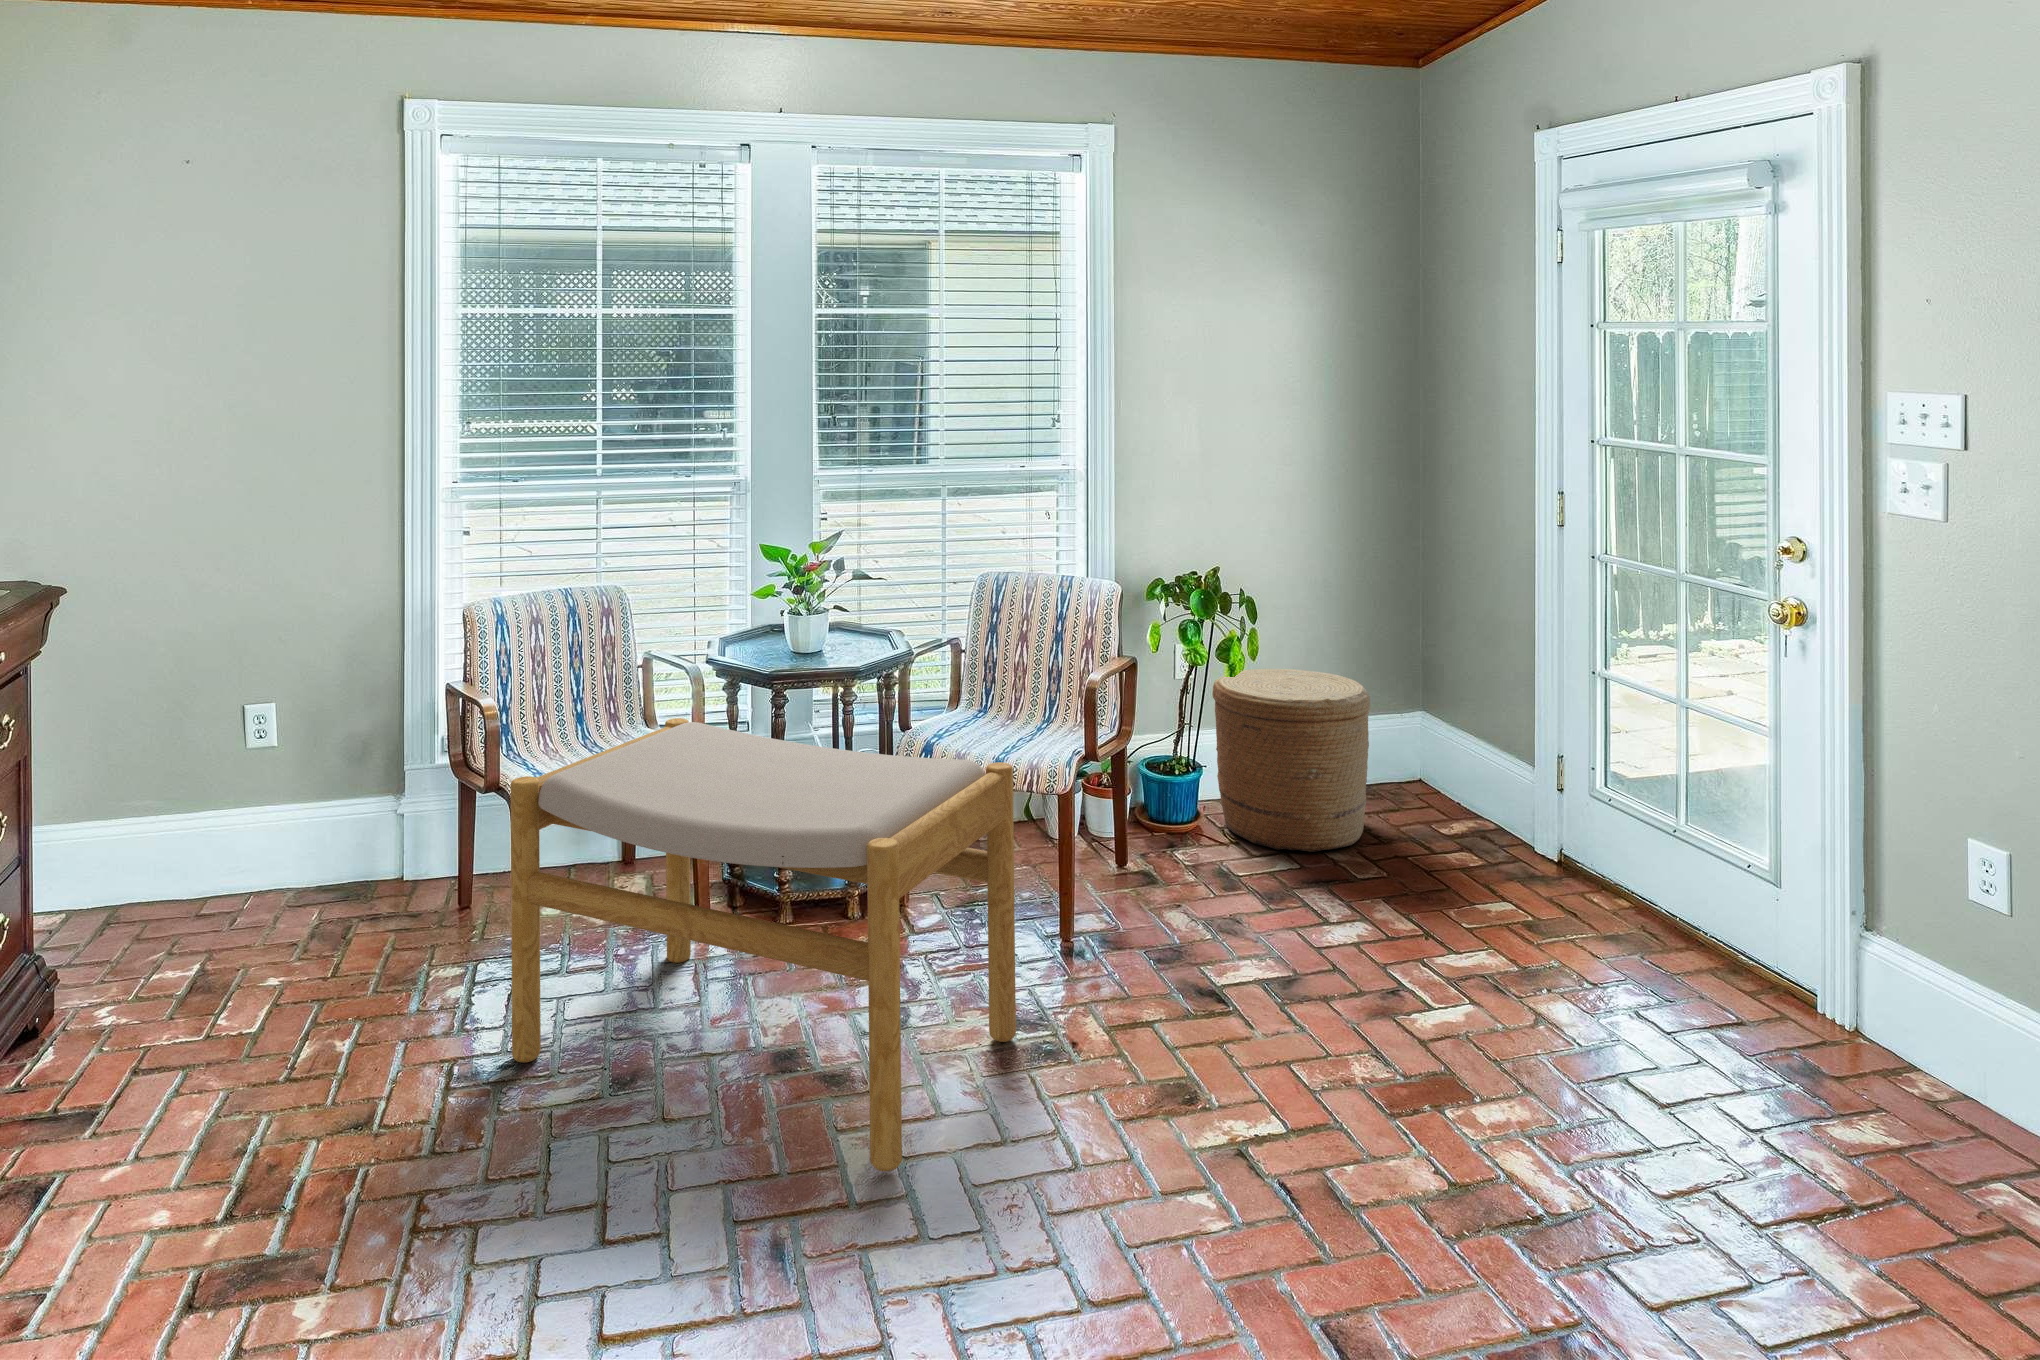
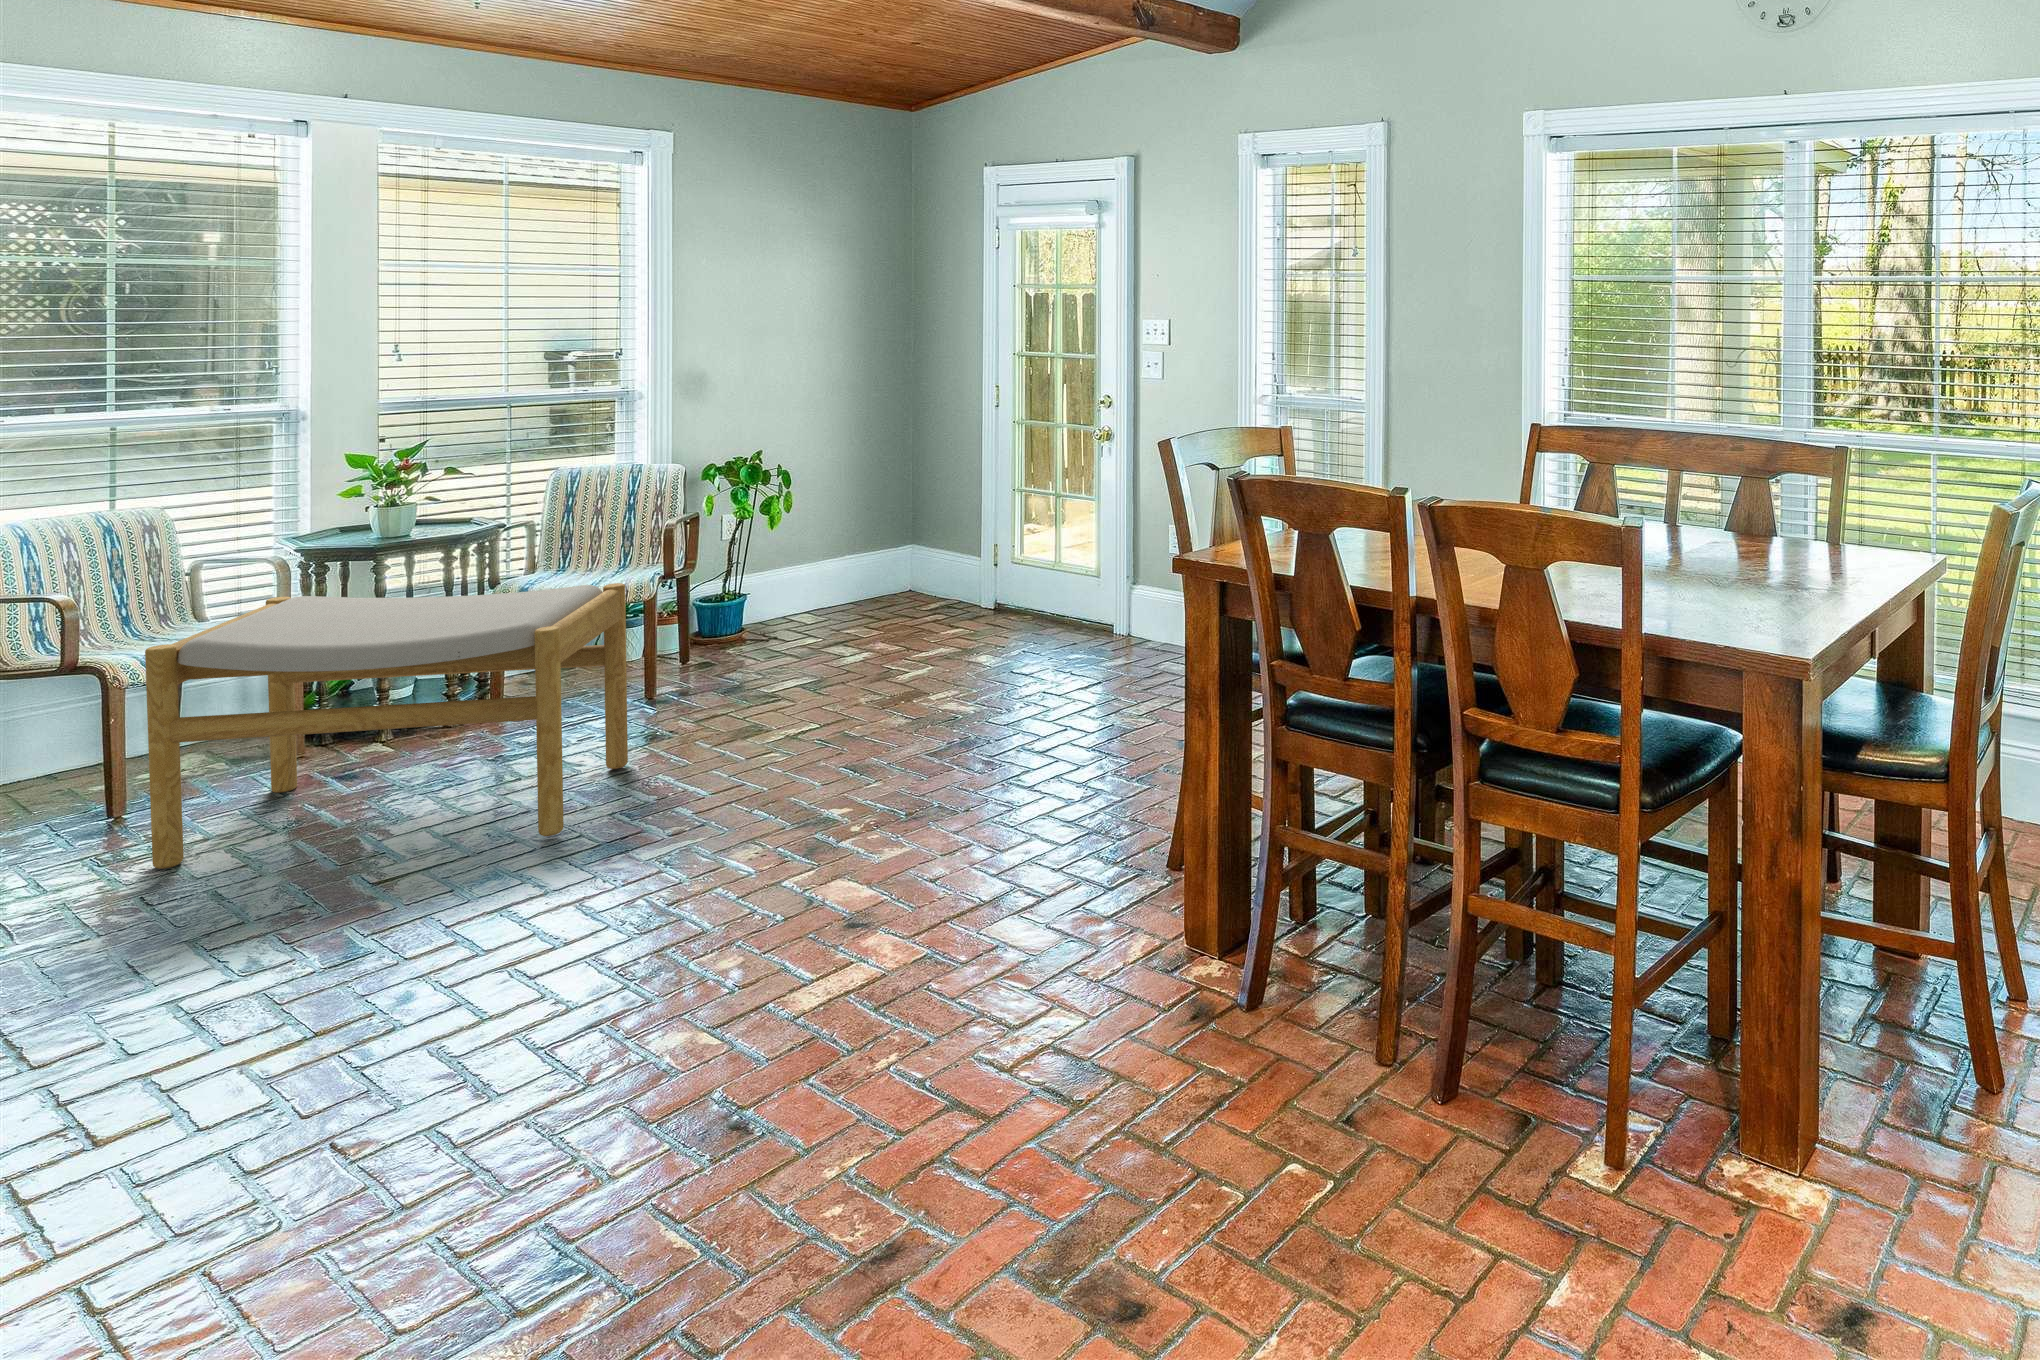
woven basket: present [1212,669,1370,852] -> none [757,519,880,642]

